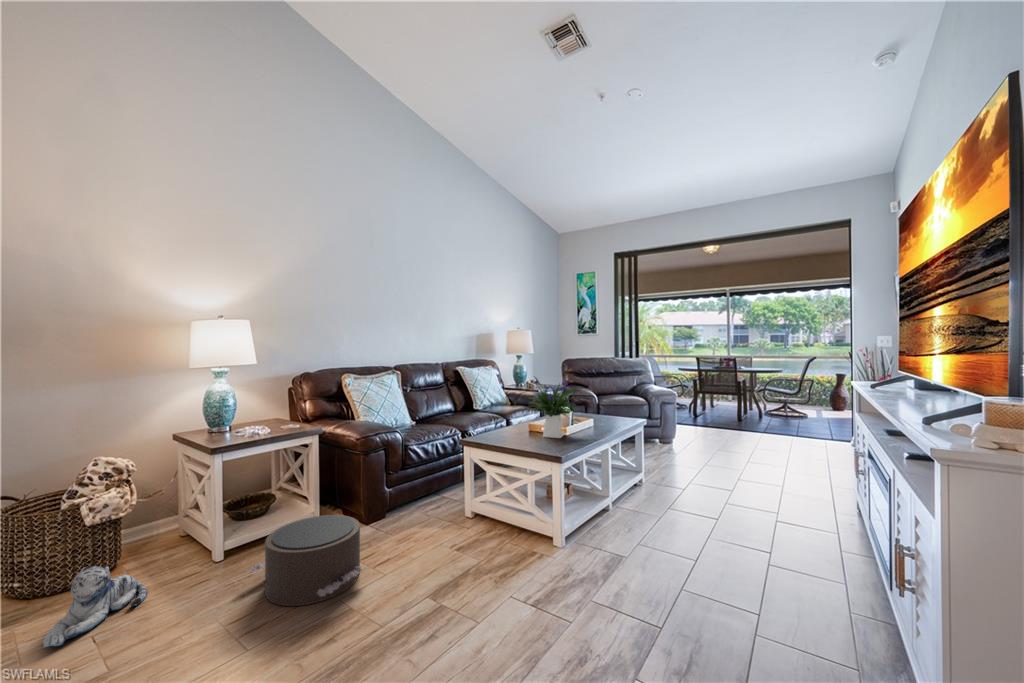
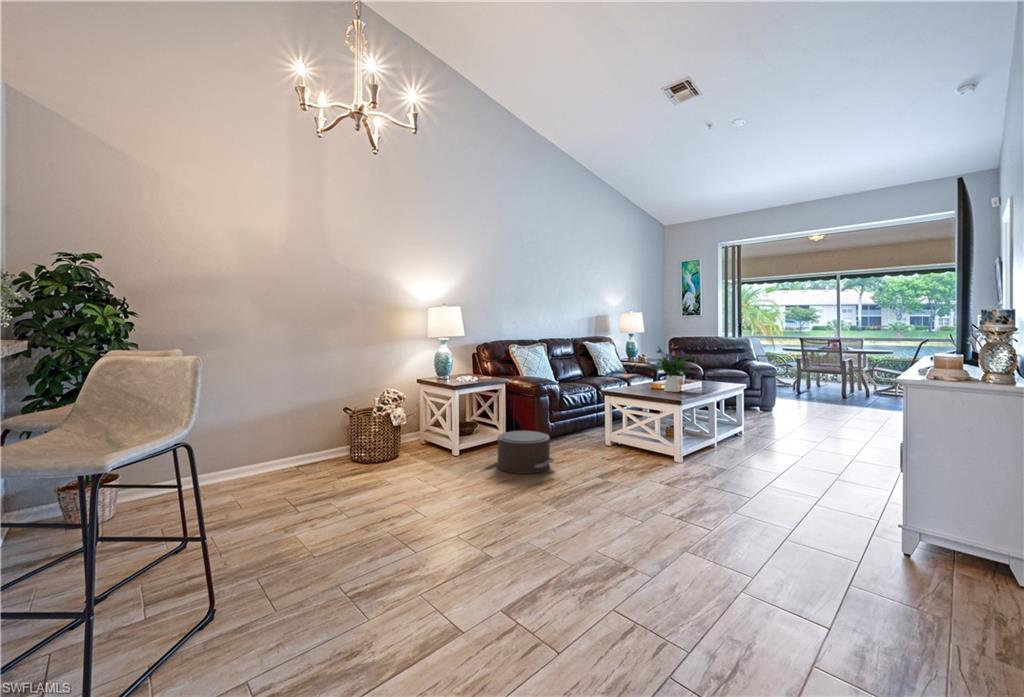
plush toy: present [42,566,147,648] -> none [401,443,433,478]

